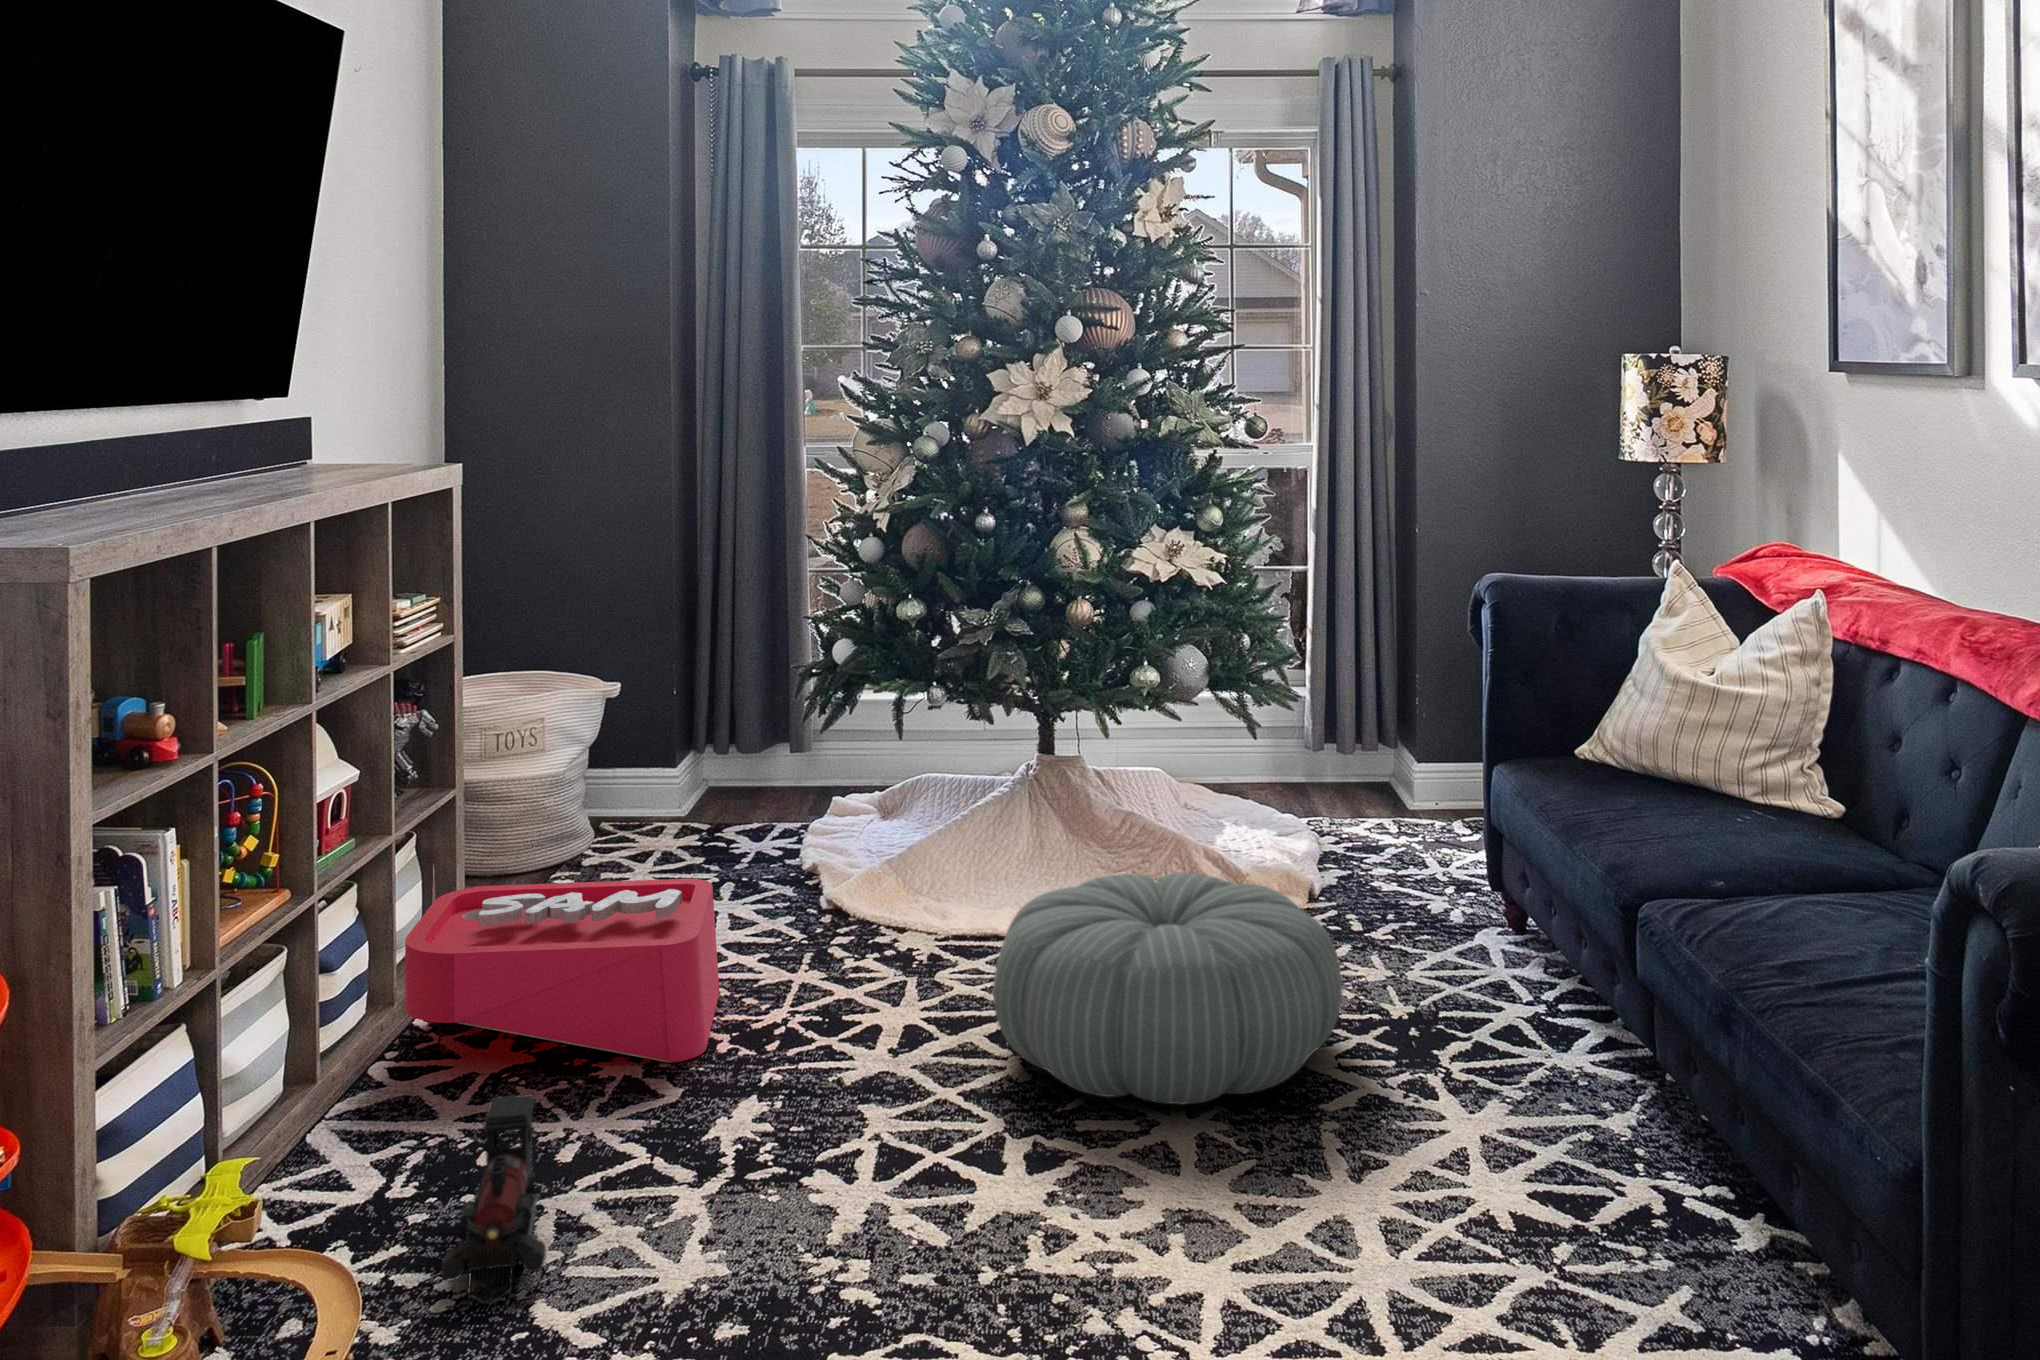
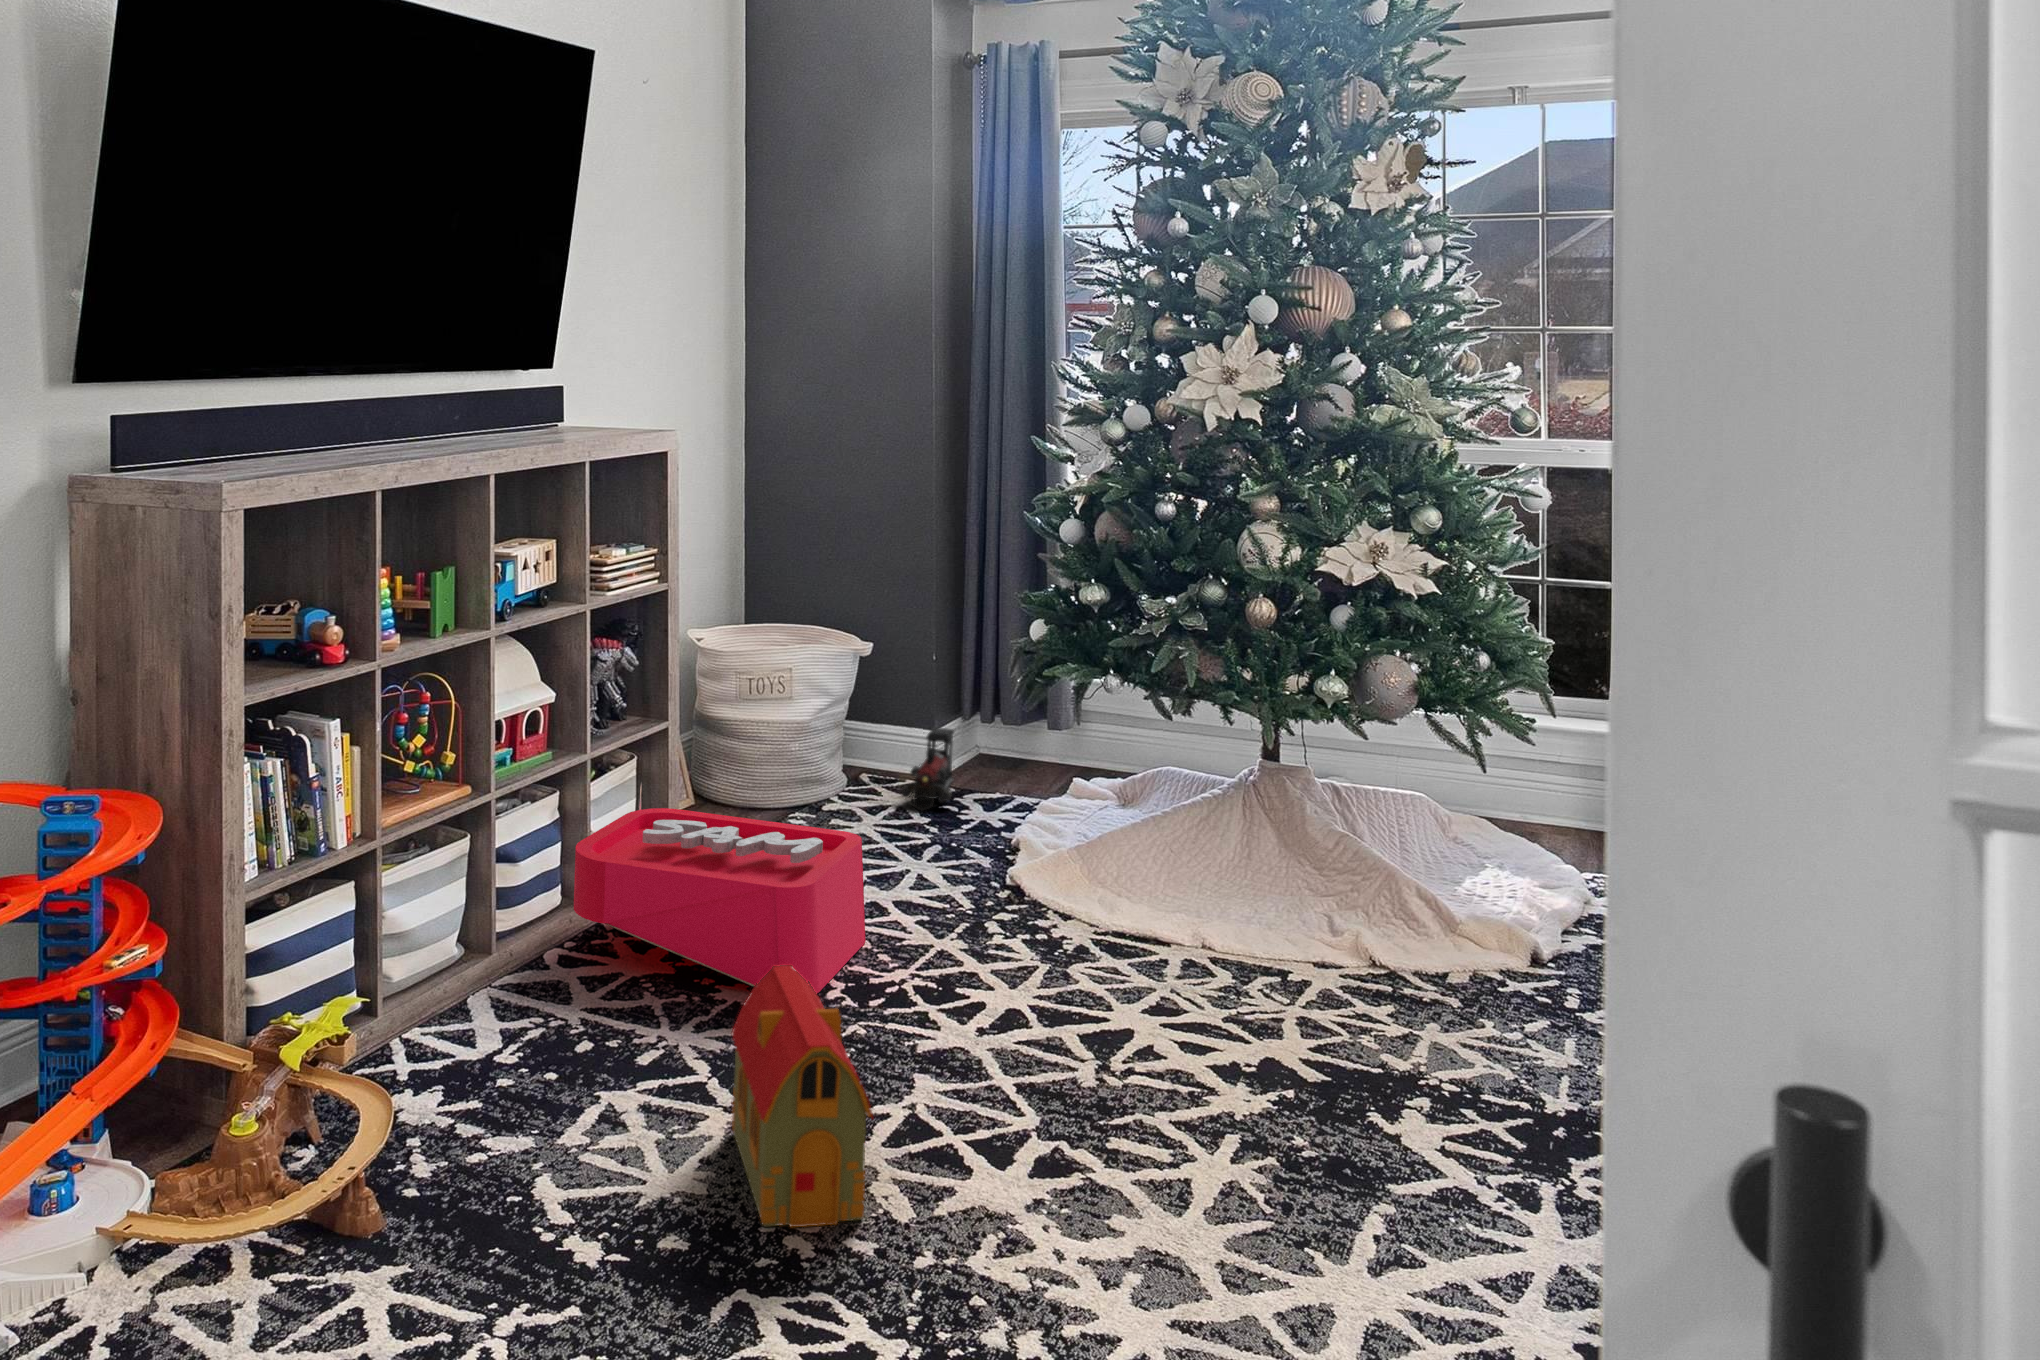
pouf: present [993,872,1342,1104] -> none [1067,896,1451,1151]
toy house: none [708,1015,909,1287] -> present [732,965,873,1228]
toy train: present [441,1094,546,1304] -> present [901,727,954,810]

